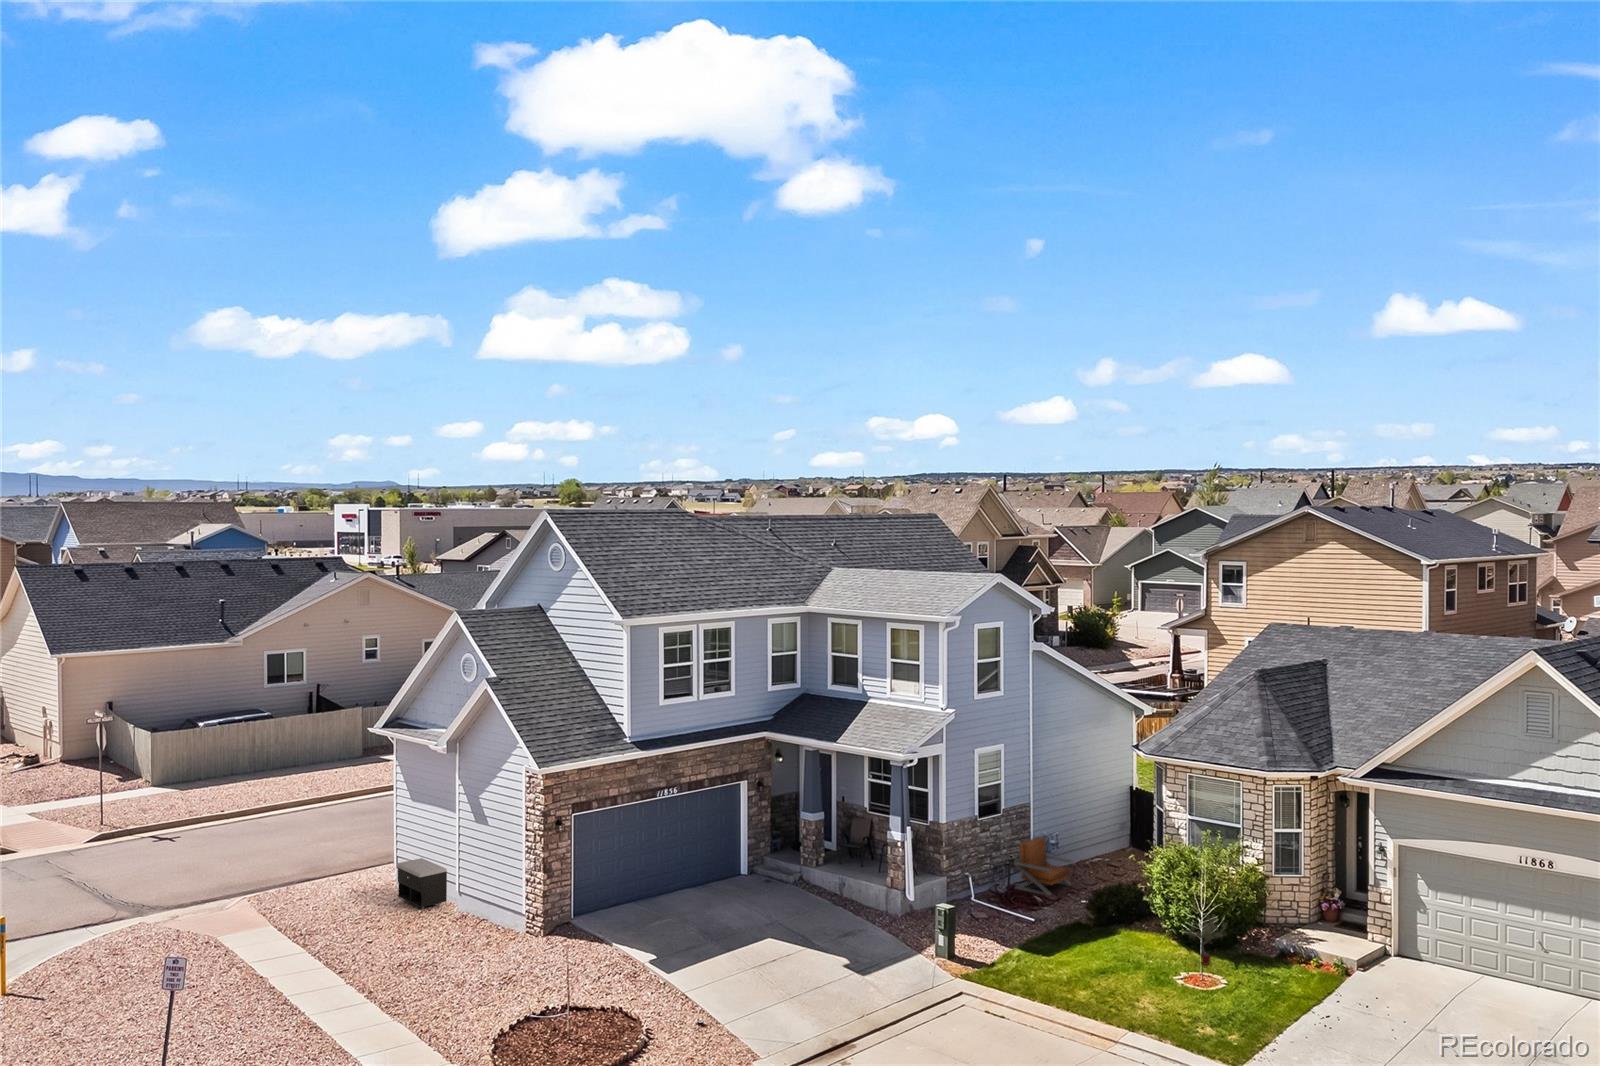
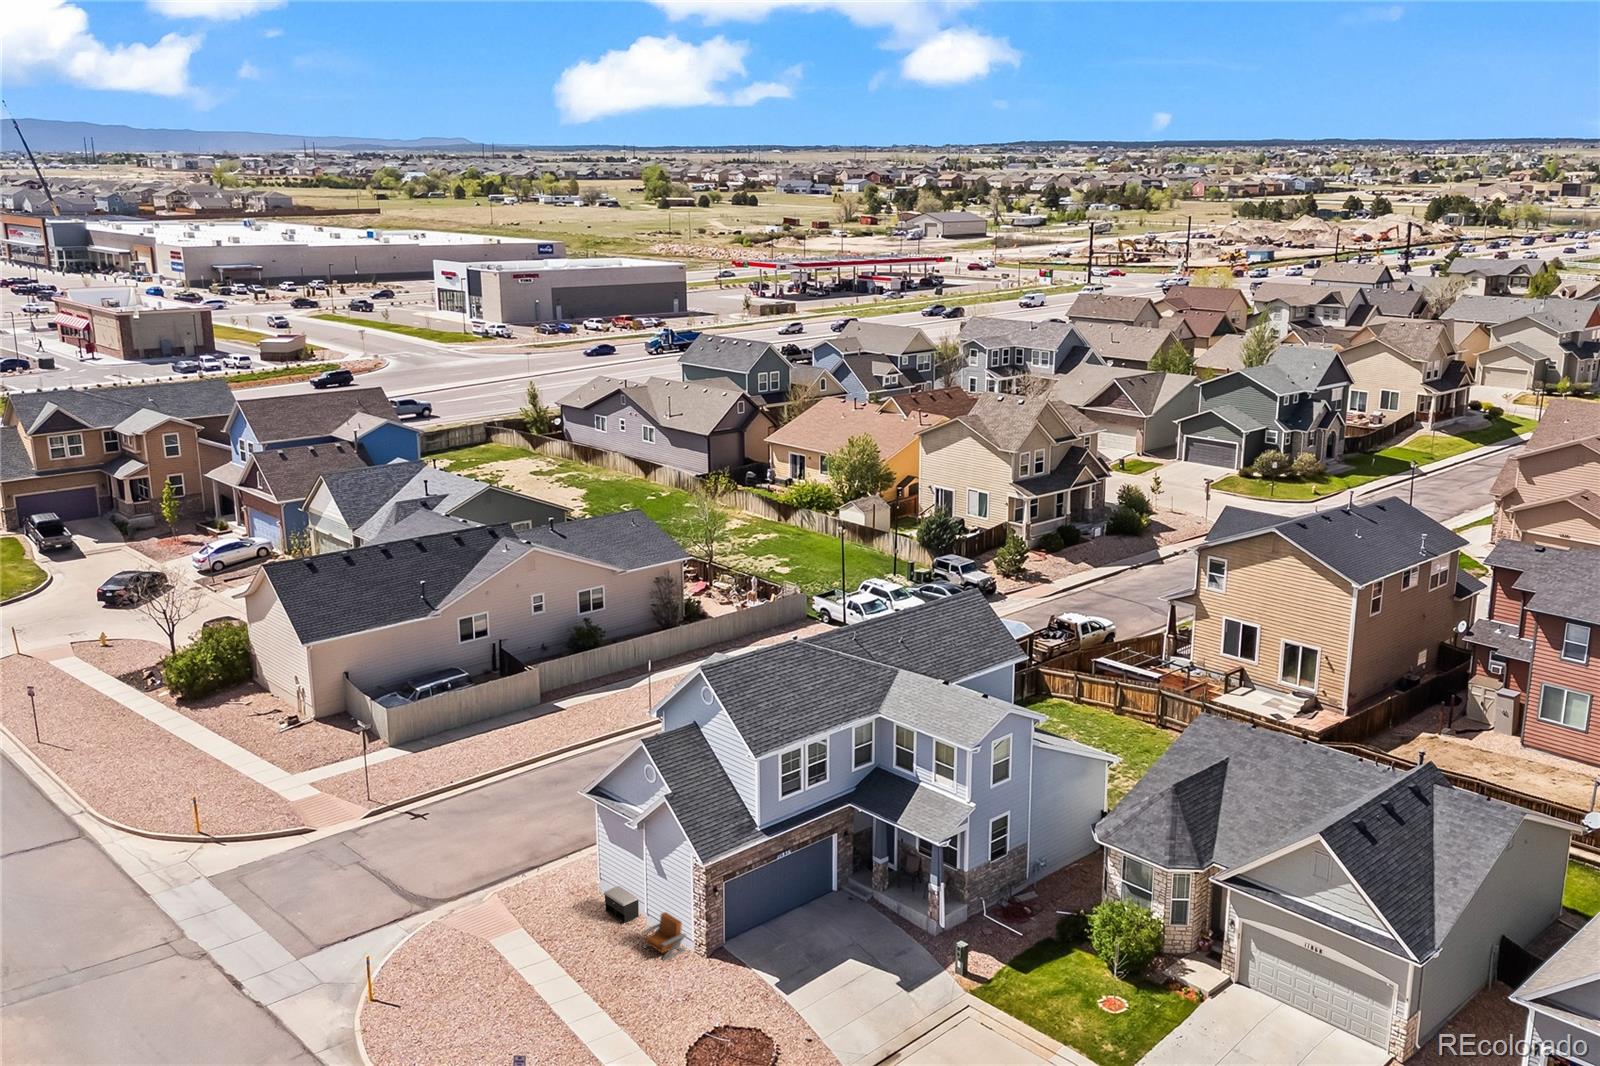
lounge chair: present [1014,837,1072,896] -> present [643,912,686,961]
potted tree: present [1187,915,1226,965] -> none [1108,958,1133,986]

